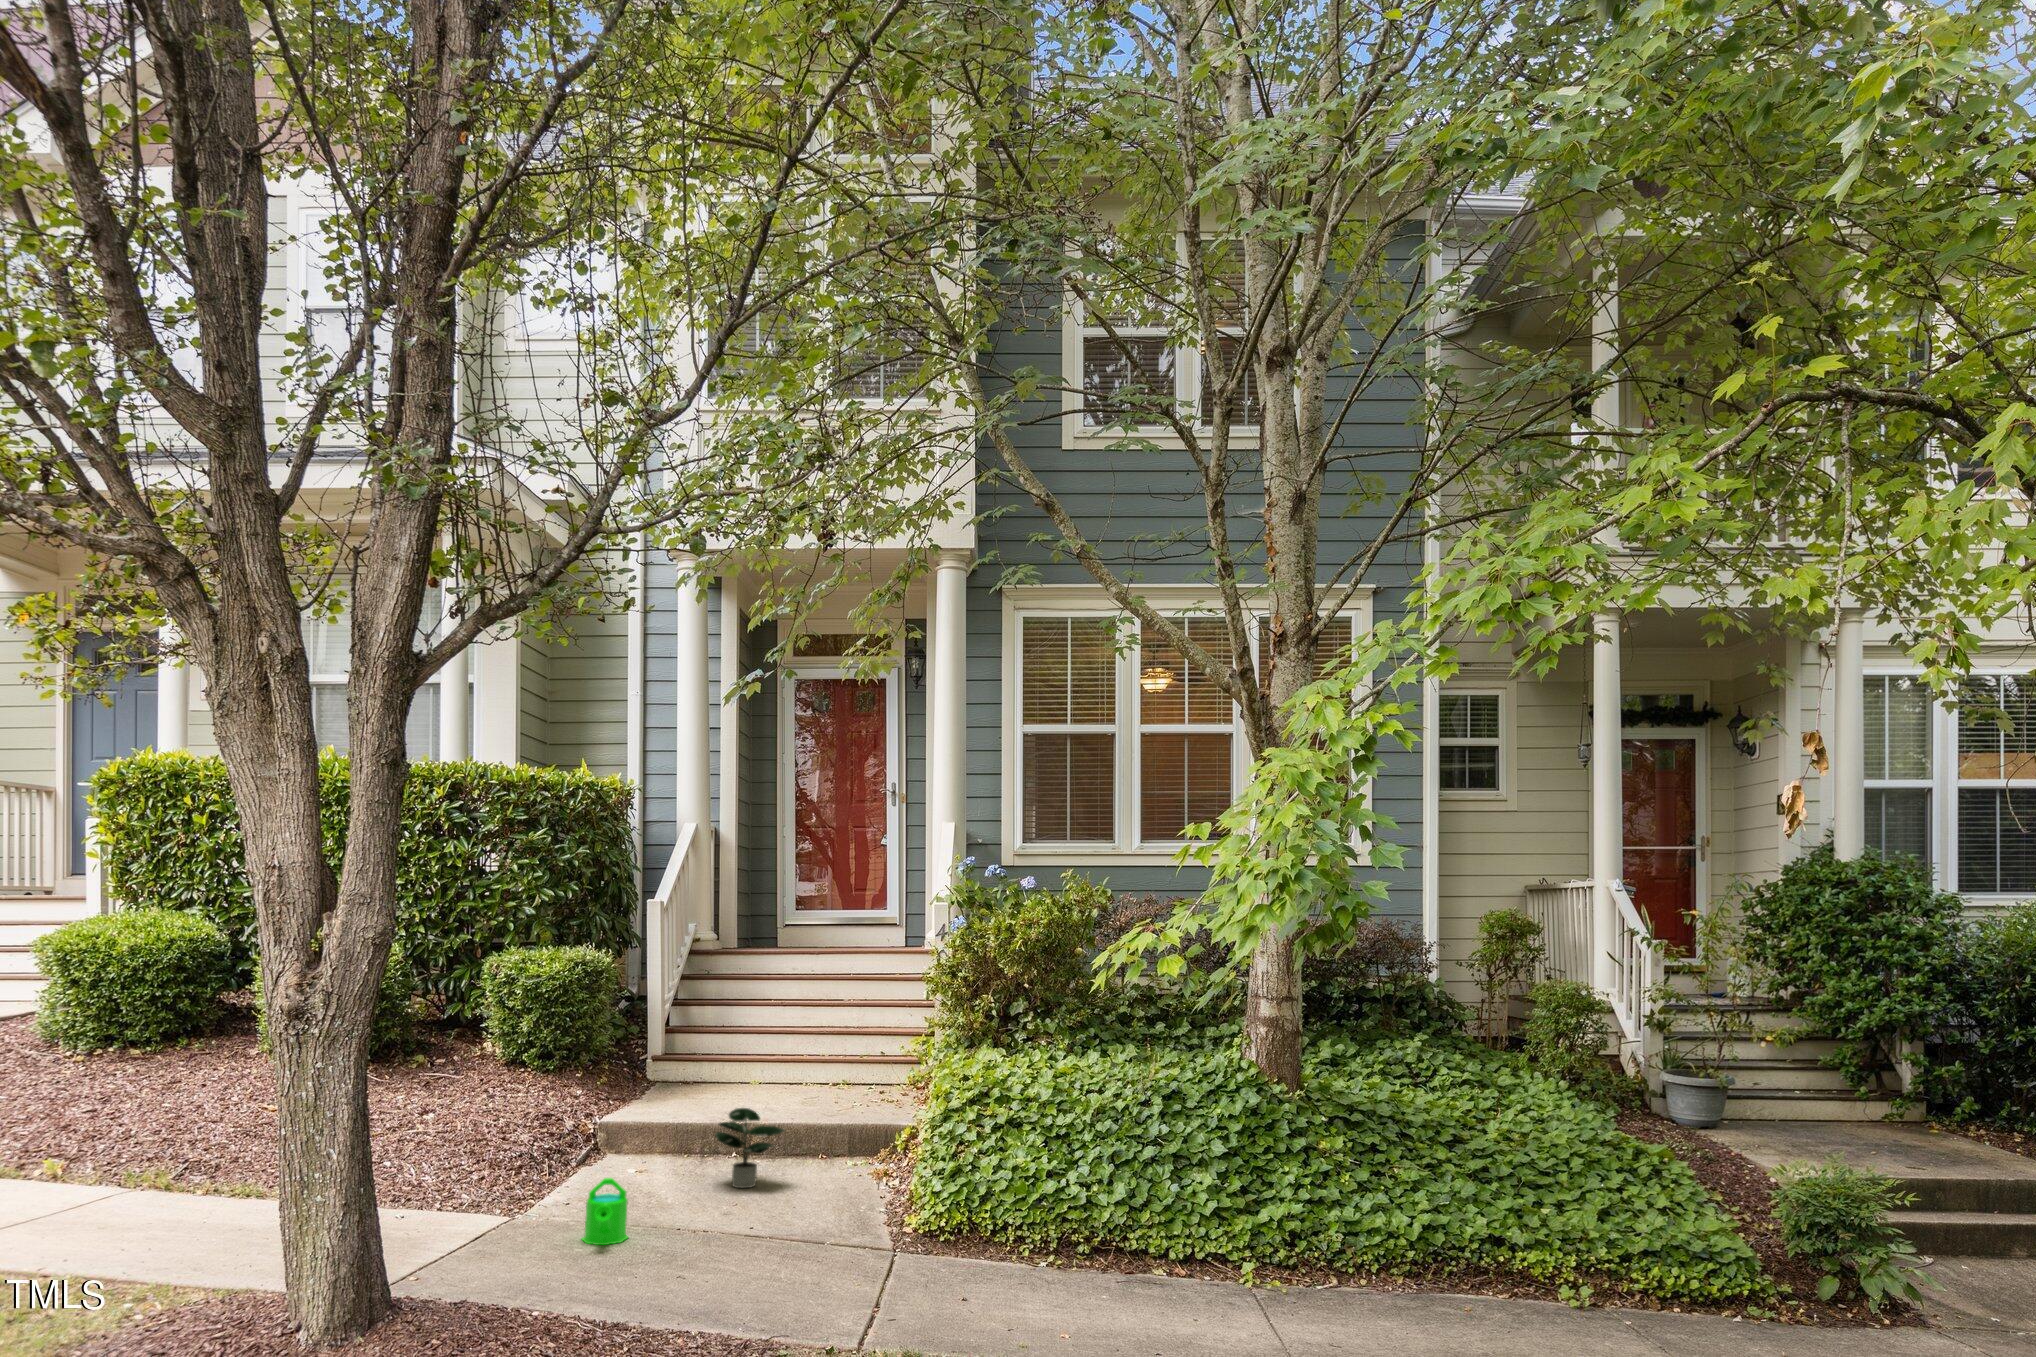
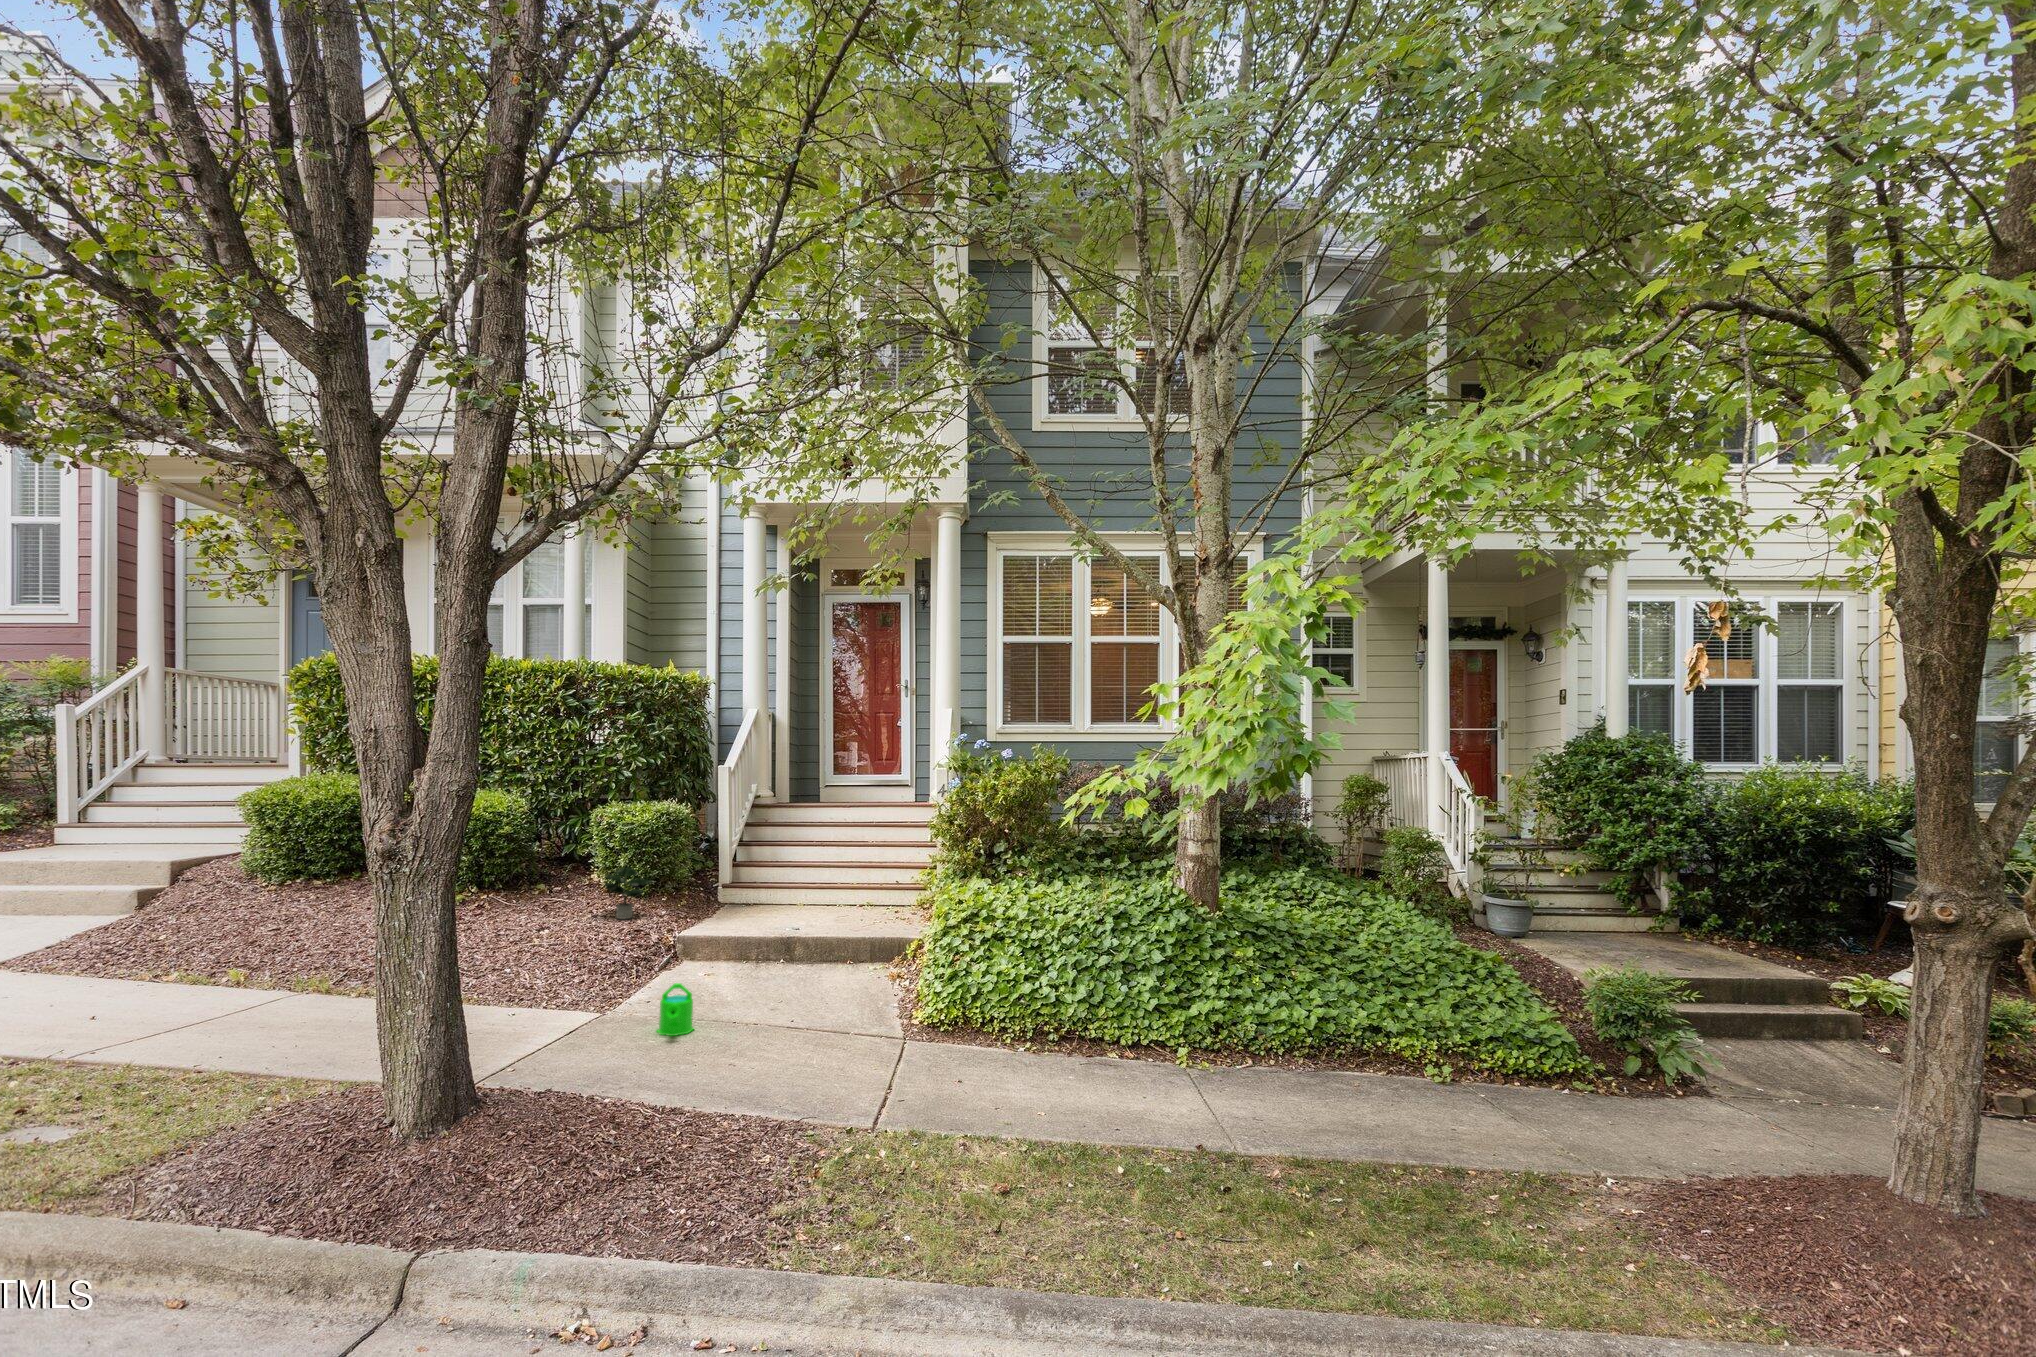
potted plant: present [716,1108,784,1188] -> present [605,868,651,919]

